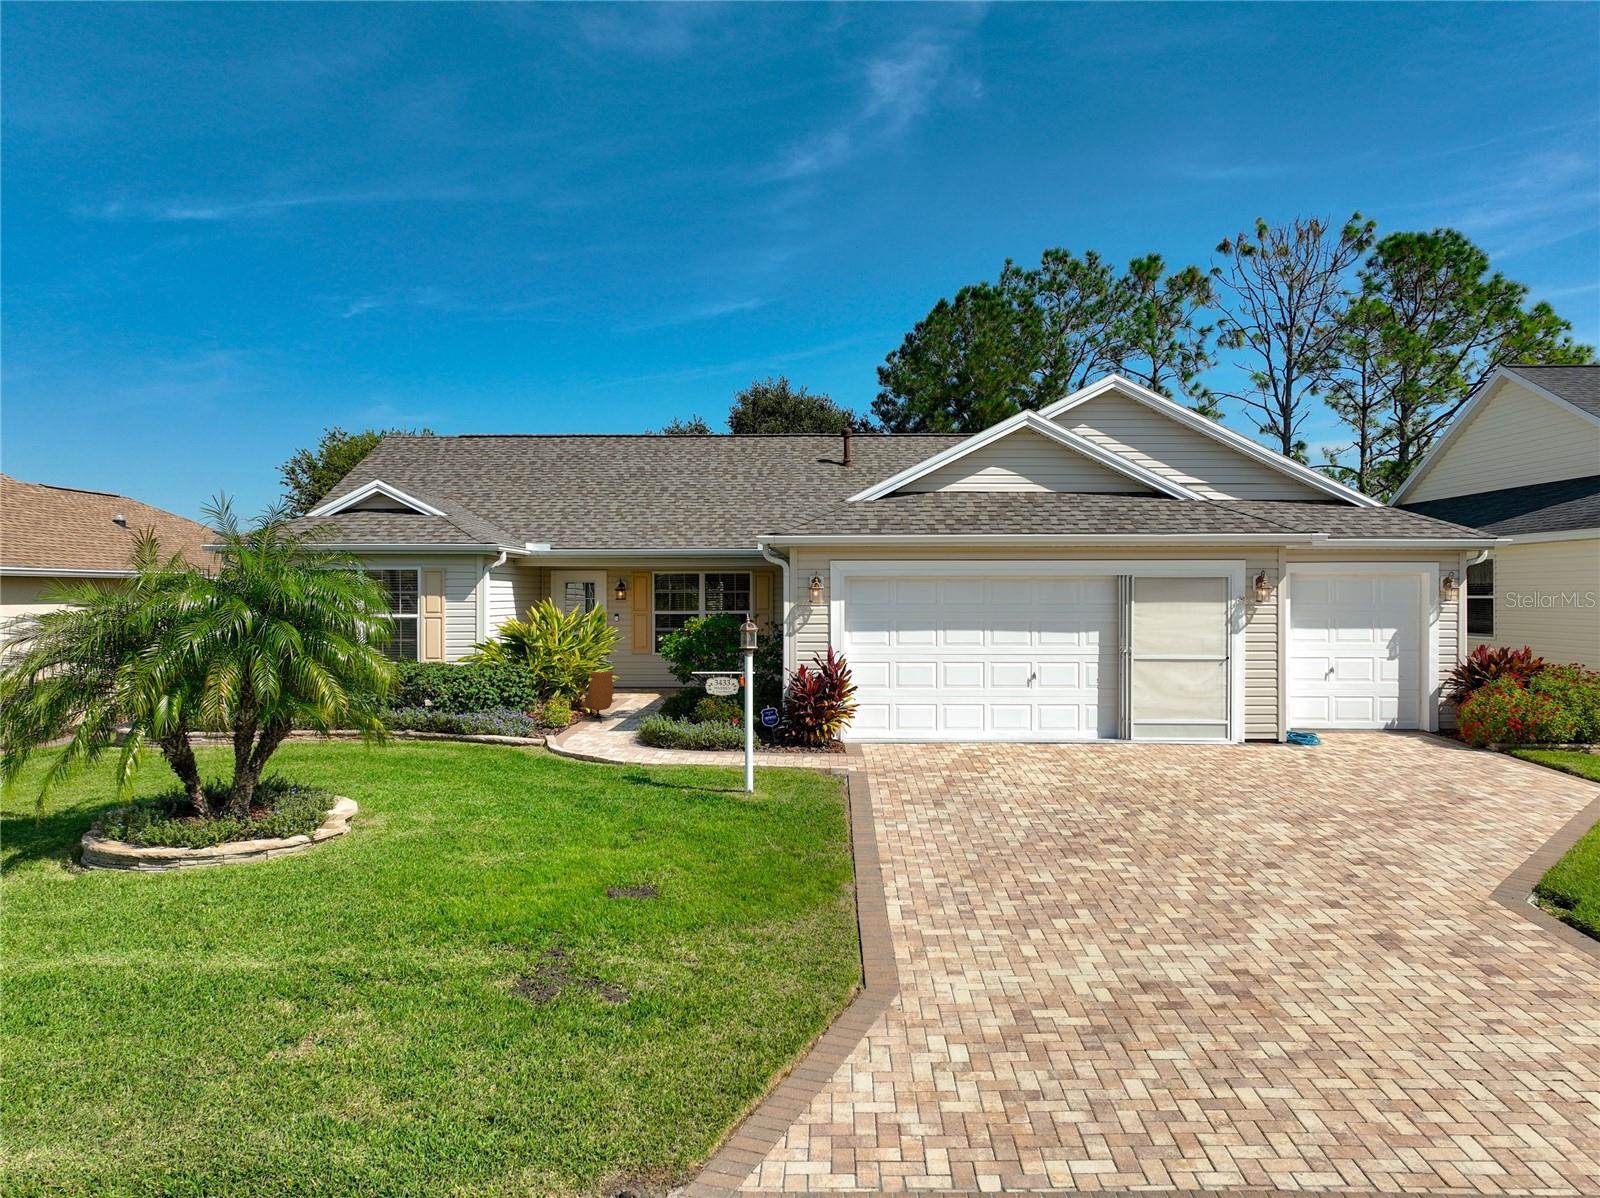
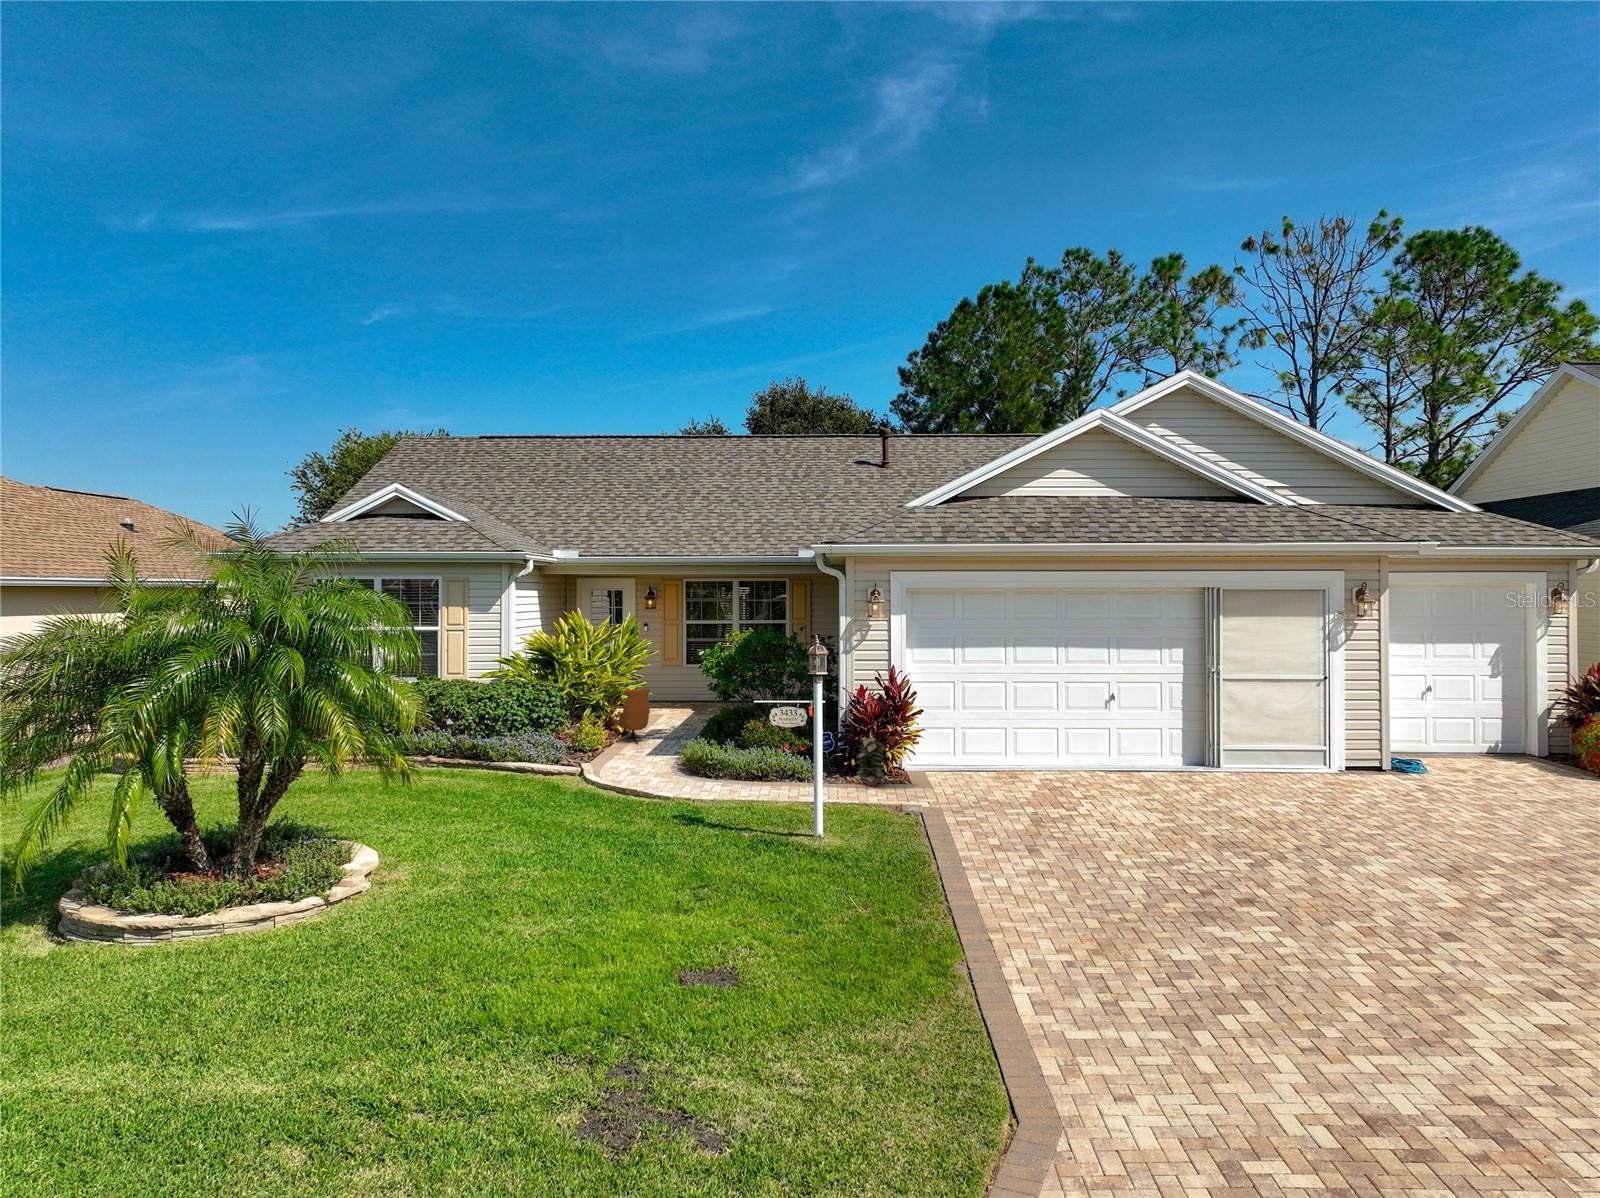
decorative plant: none [794,712,824,754] -> present [856,738,887,786]

